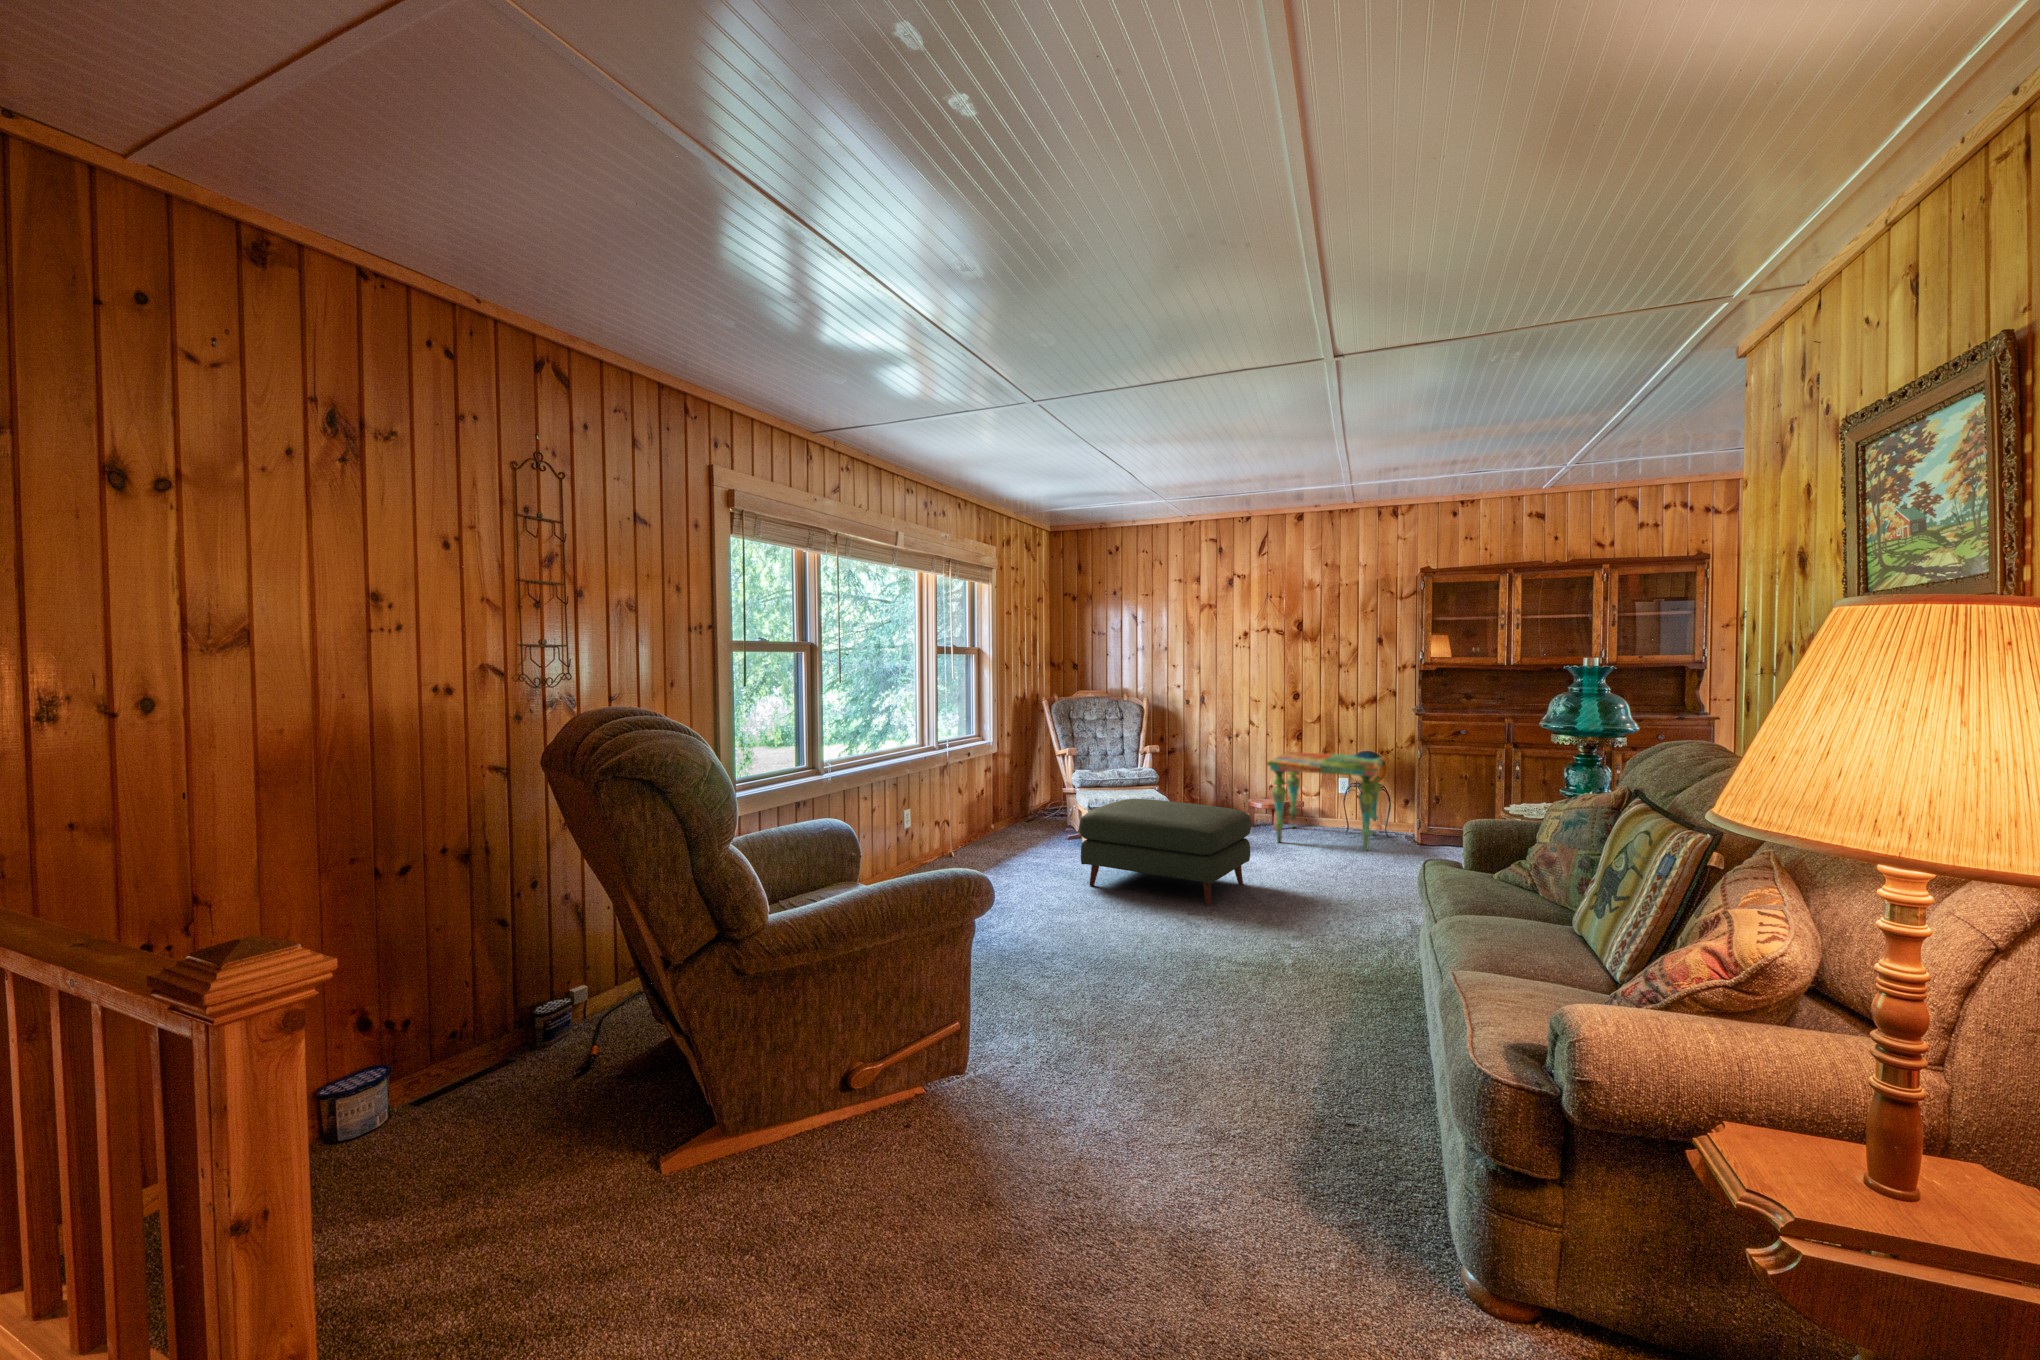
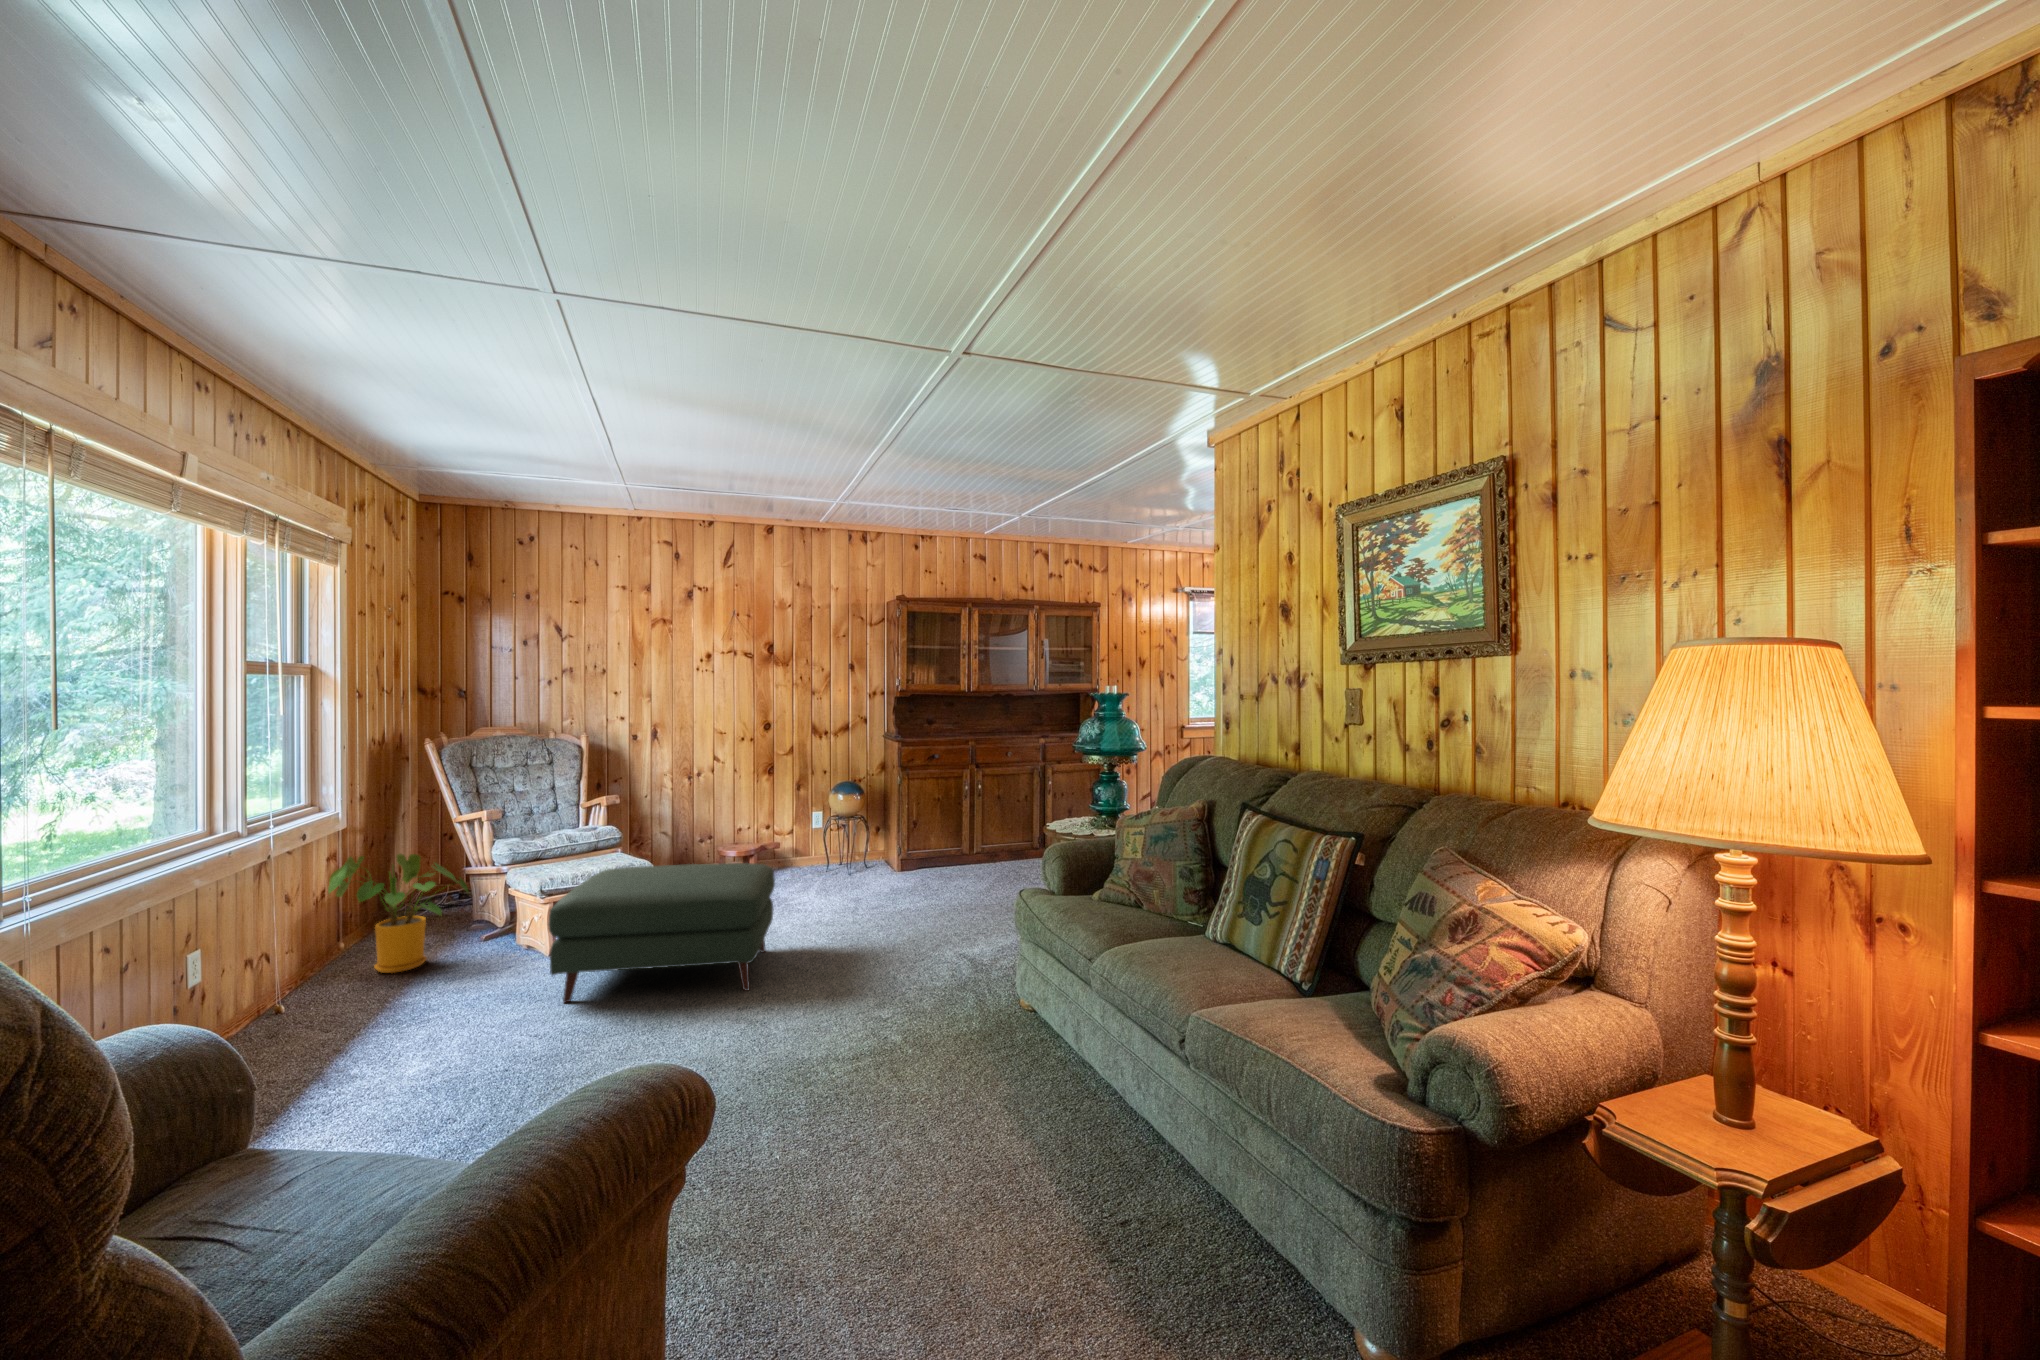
side table: present [1267,752,1385,851] -> none [752,784,869,890]
house plant: none [982,771,1055,850] -> present [328,854,468,973]

